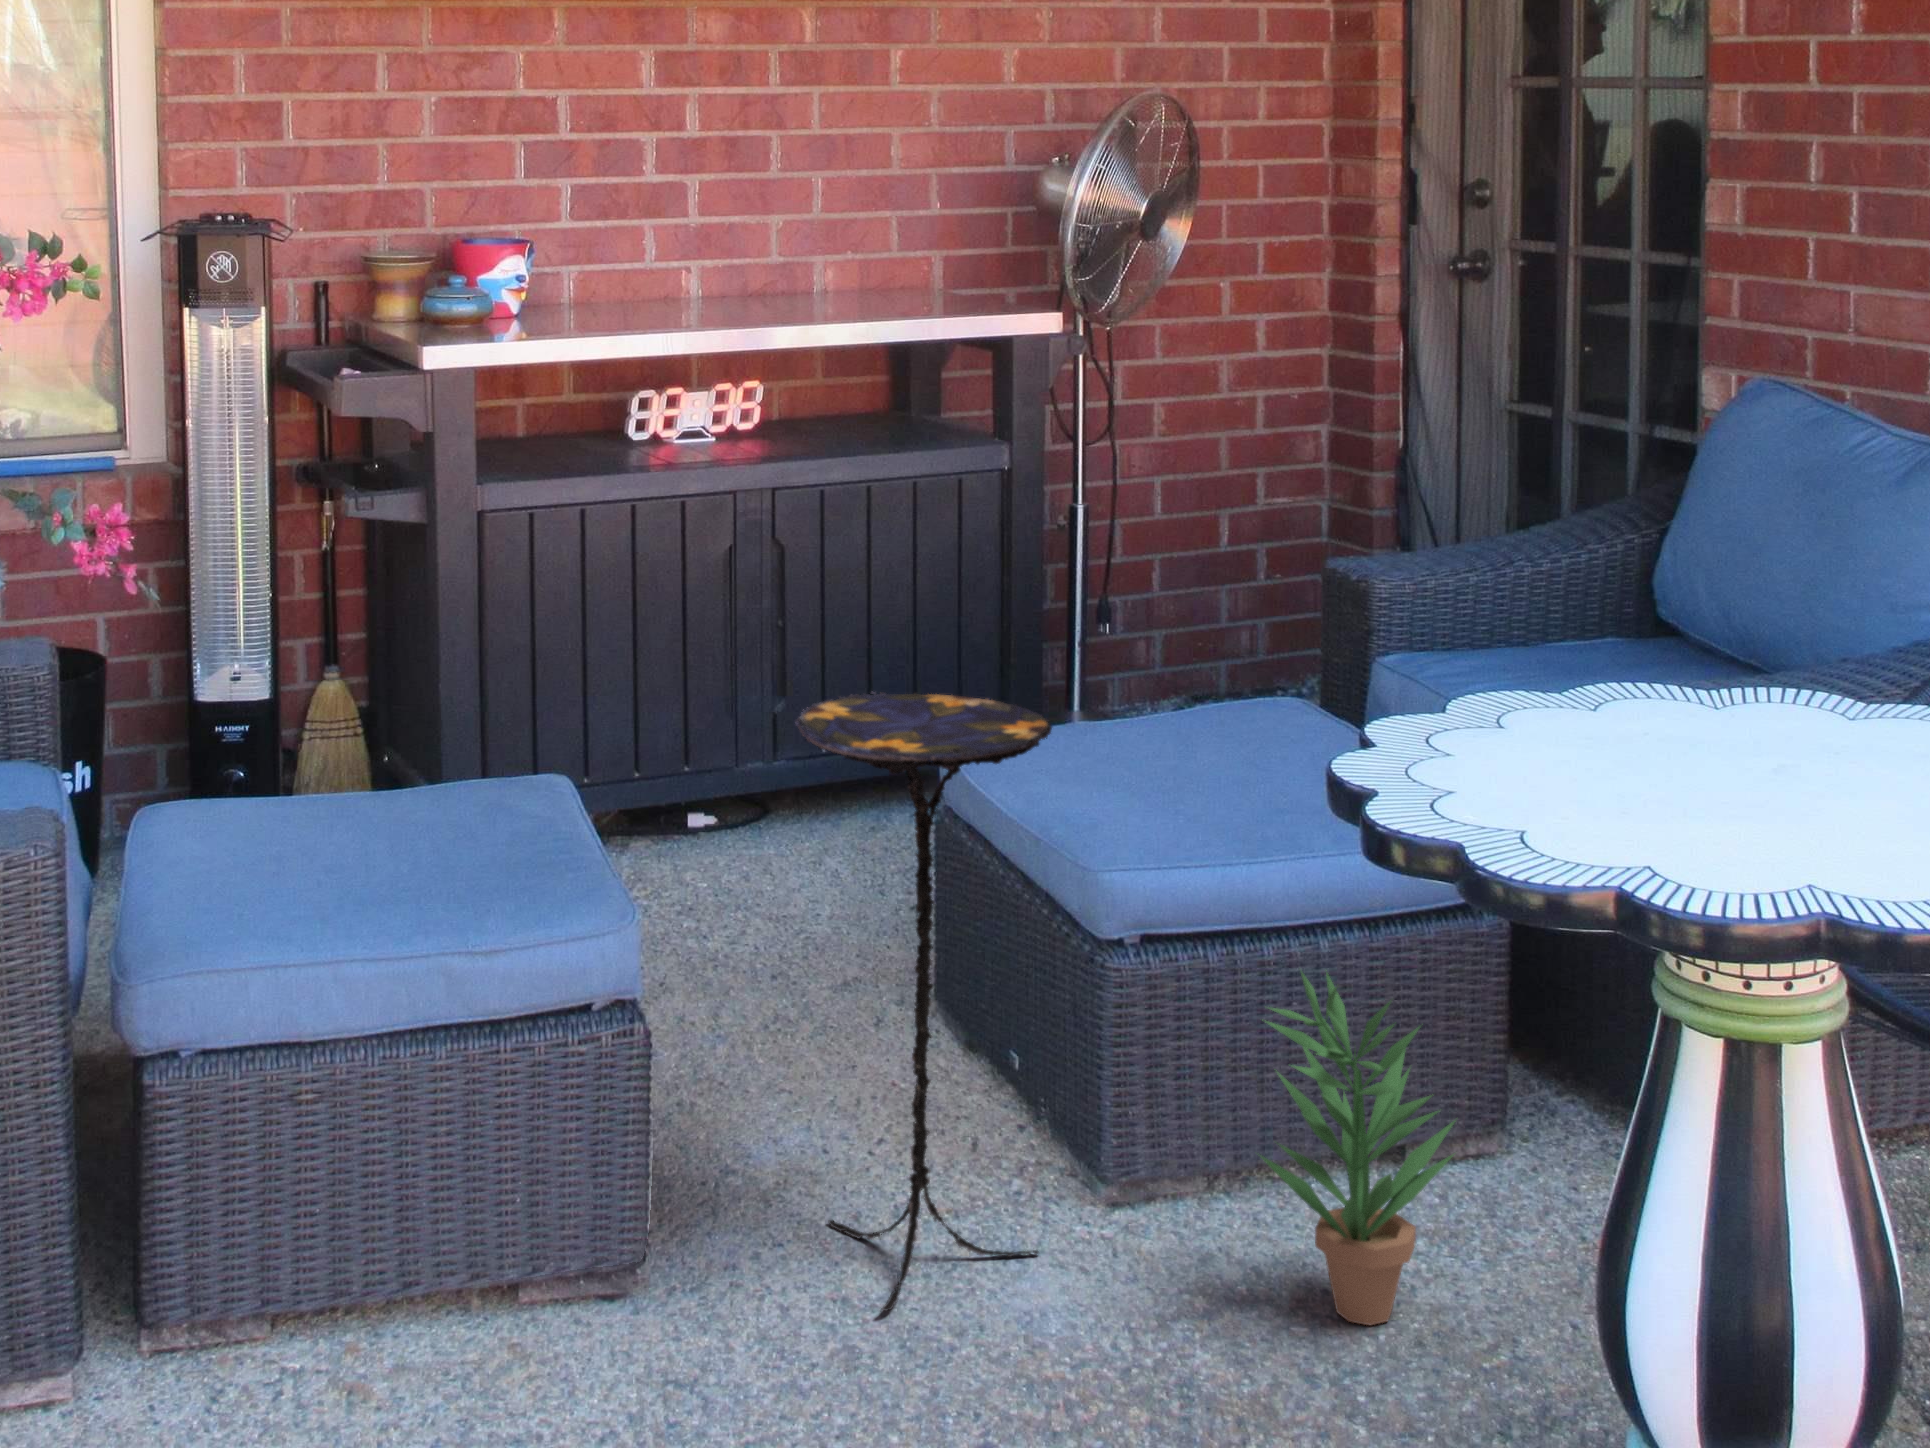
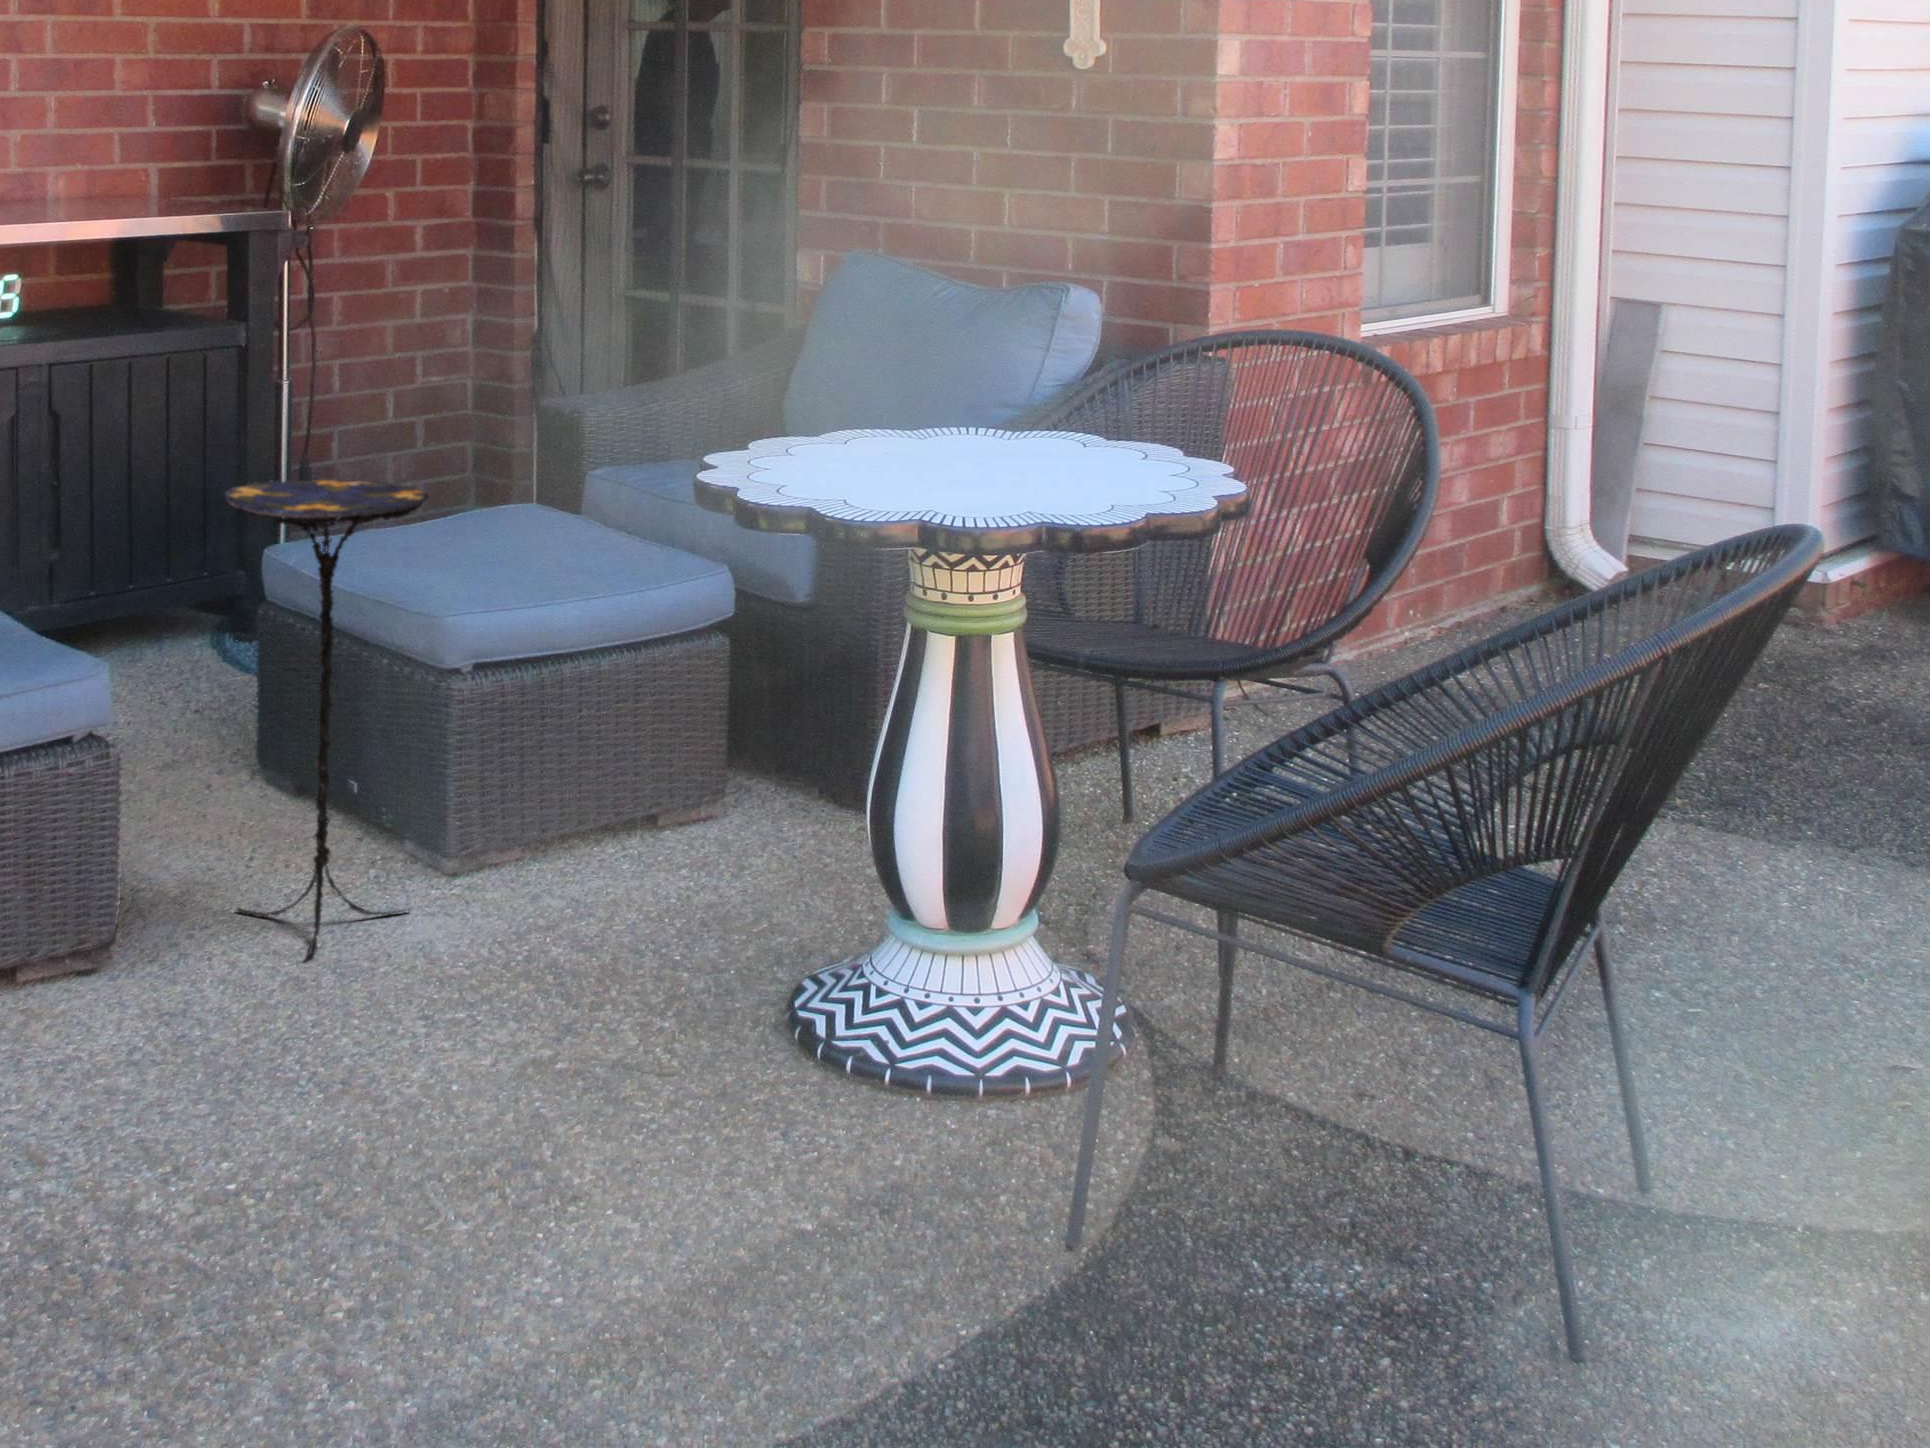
potted plant: present [1258,970,1454,1325] -> none [585,663,728,924]

